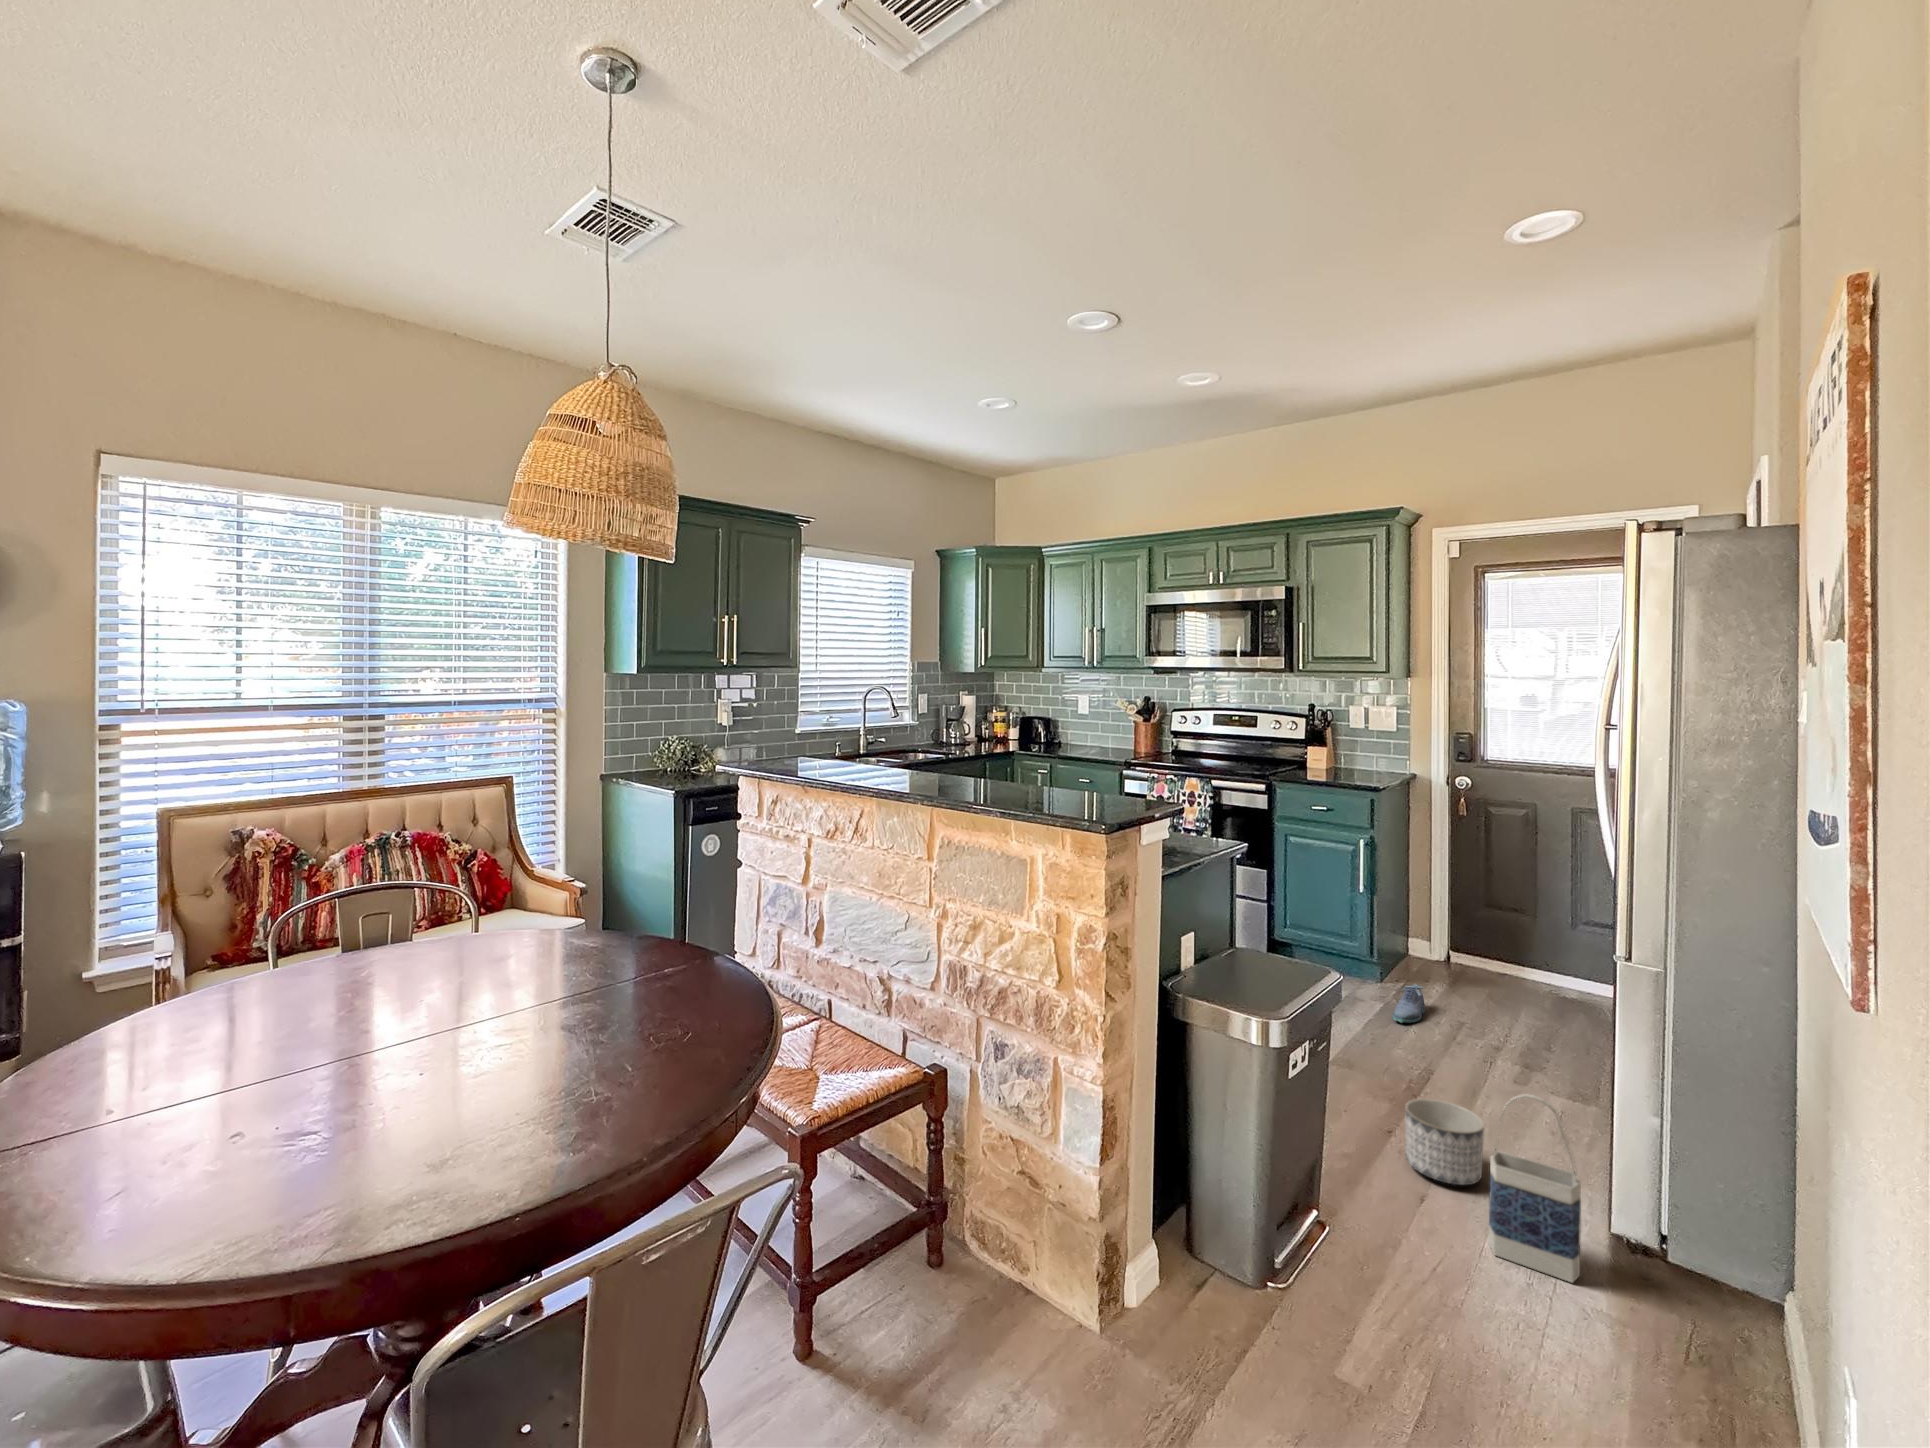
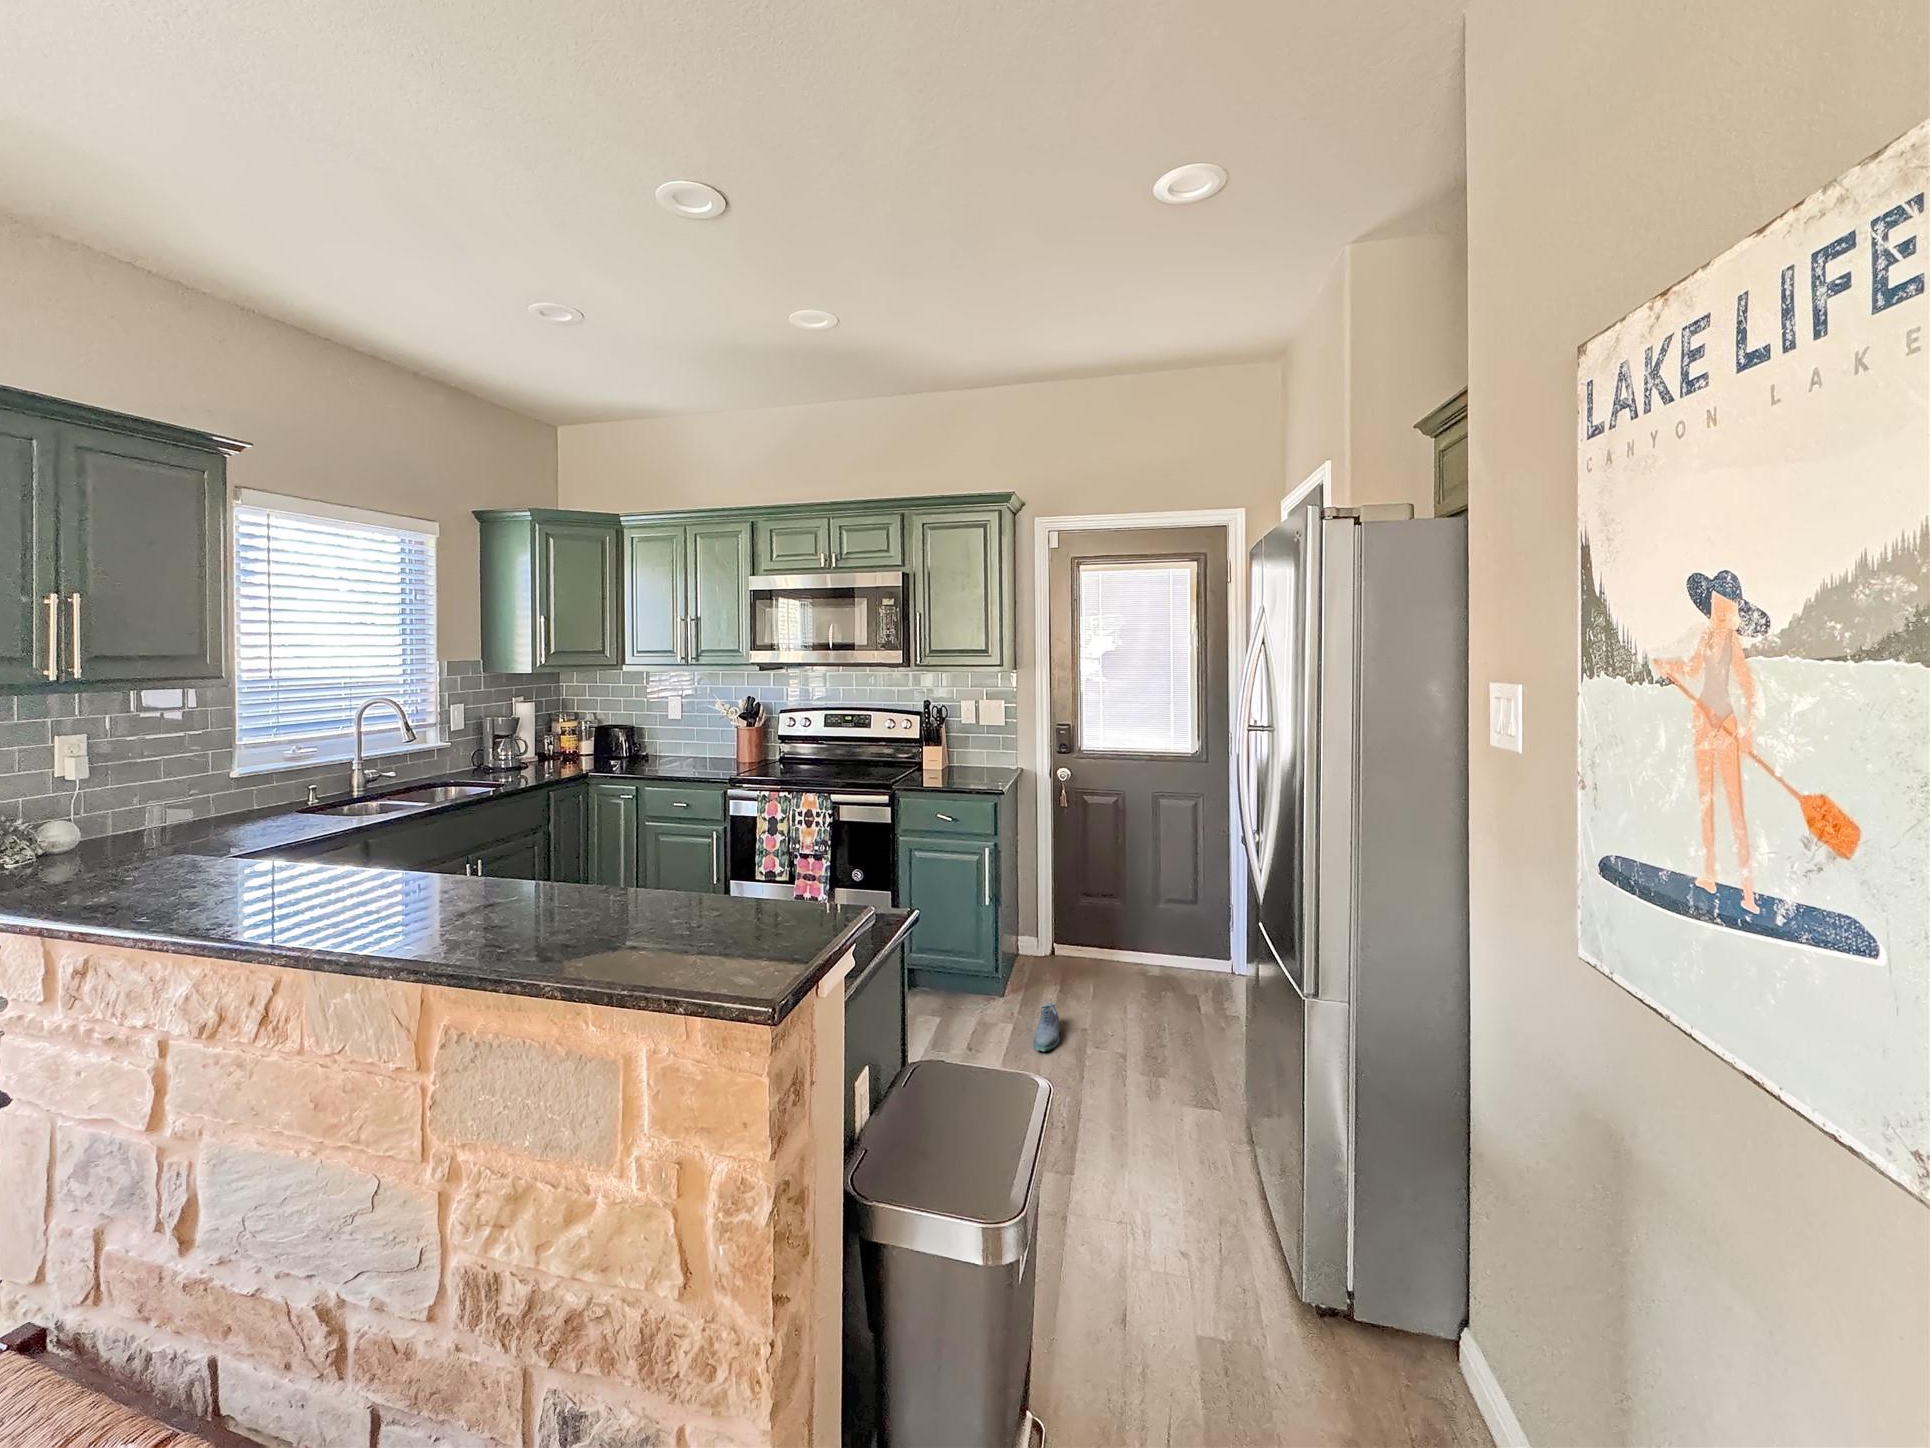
bag: present [1488,1094,1581,1282] -> none [1220,1189,1316,1409]
planter: present [1405,1098,1484,1185] -> none [1101,1179,1185,1292]

